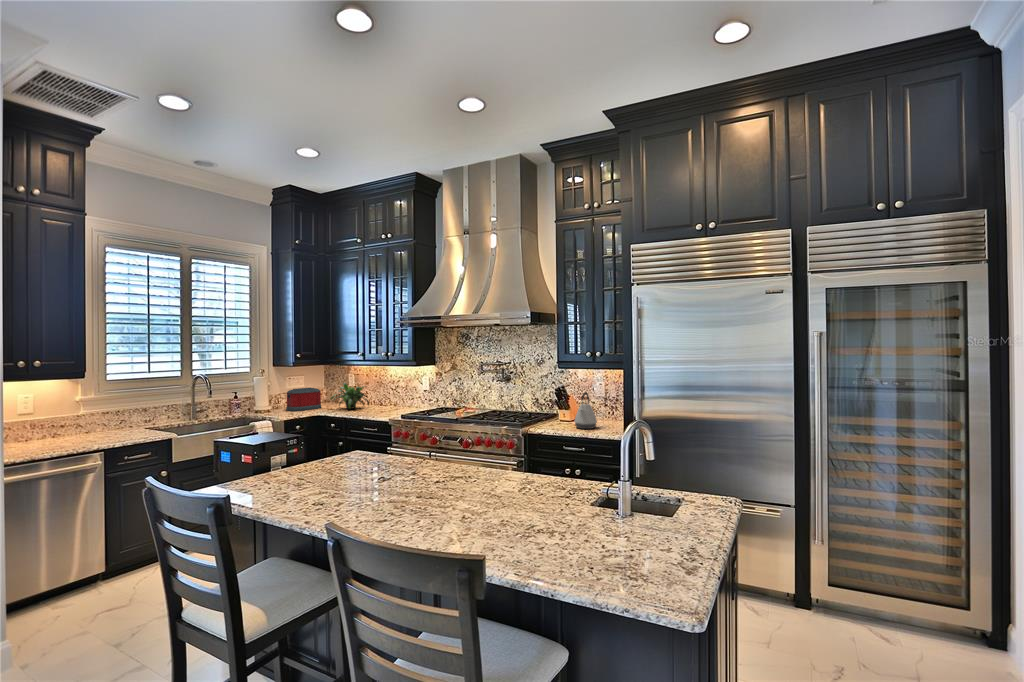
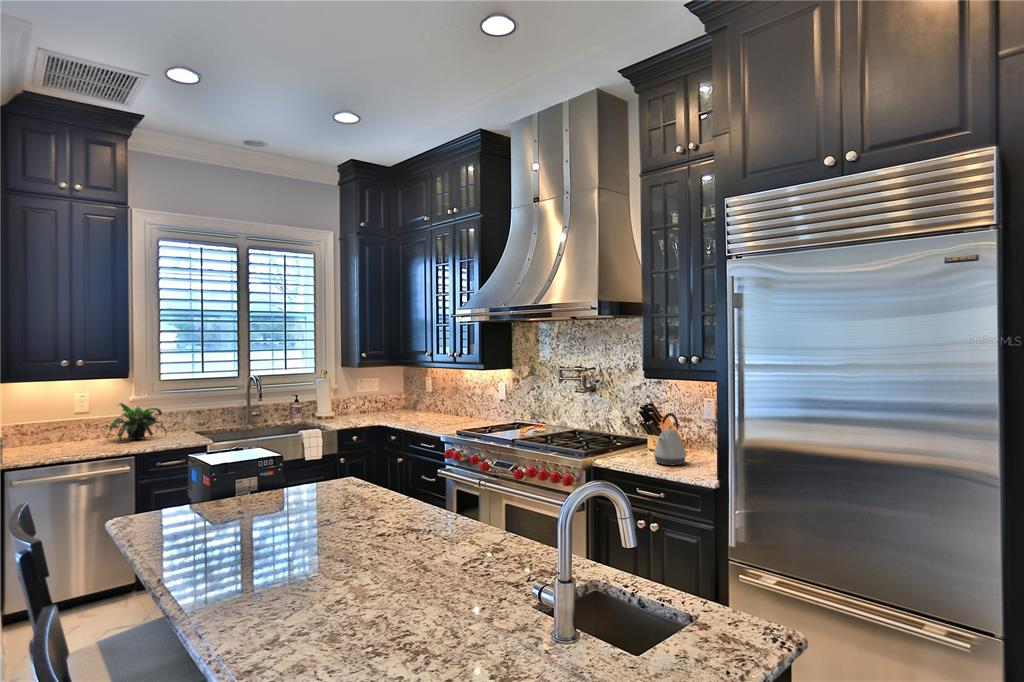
potted plant: present [331,383,369,409] -> present [110,403,167,440]
toaster: present [286,388,321,411] -> none [348,392,388,419]

